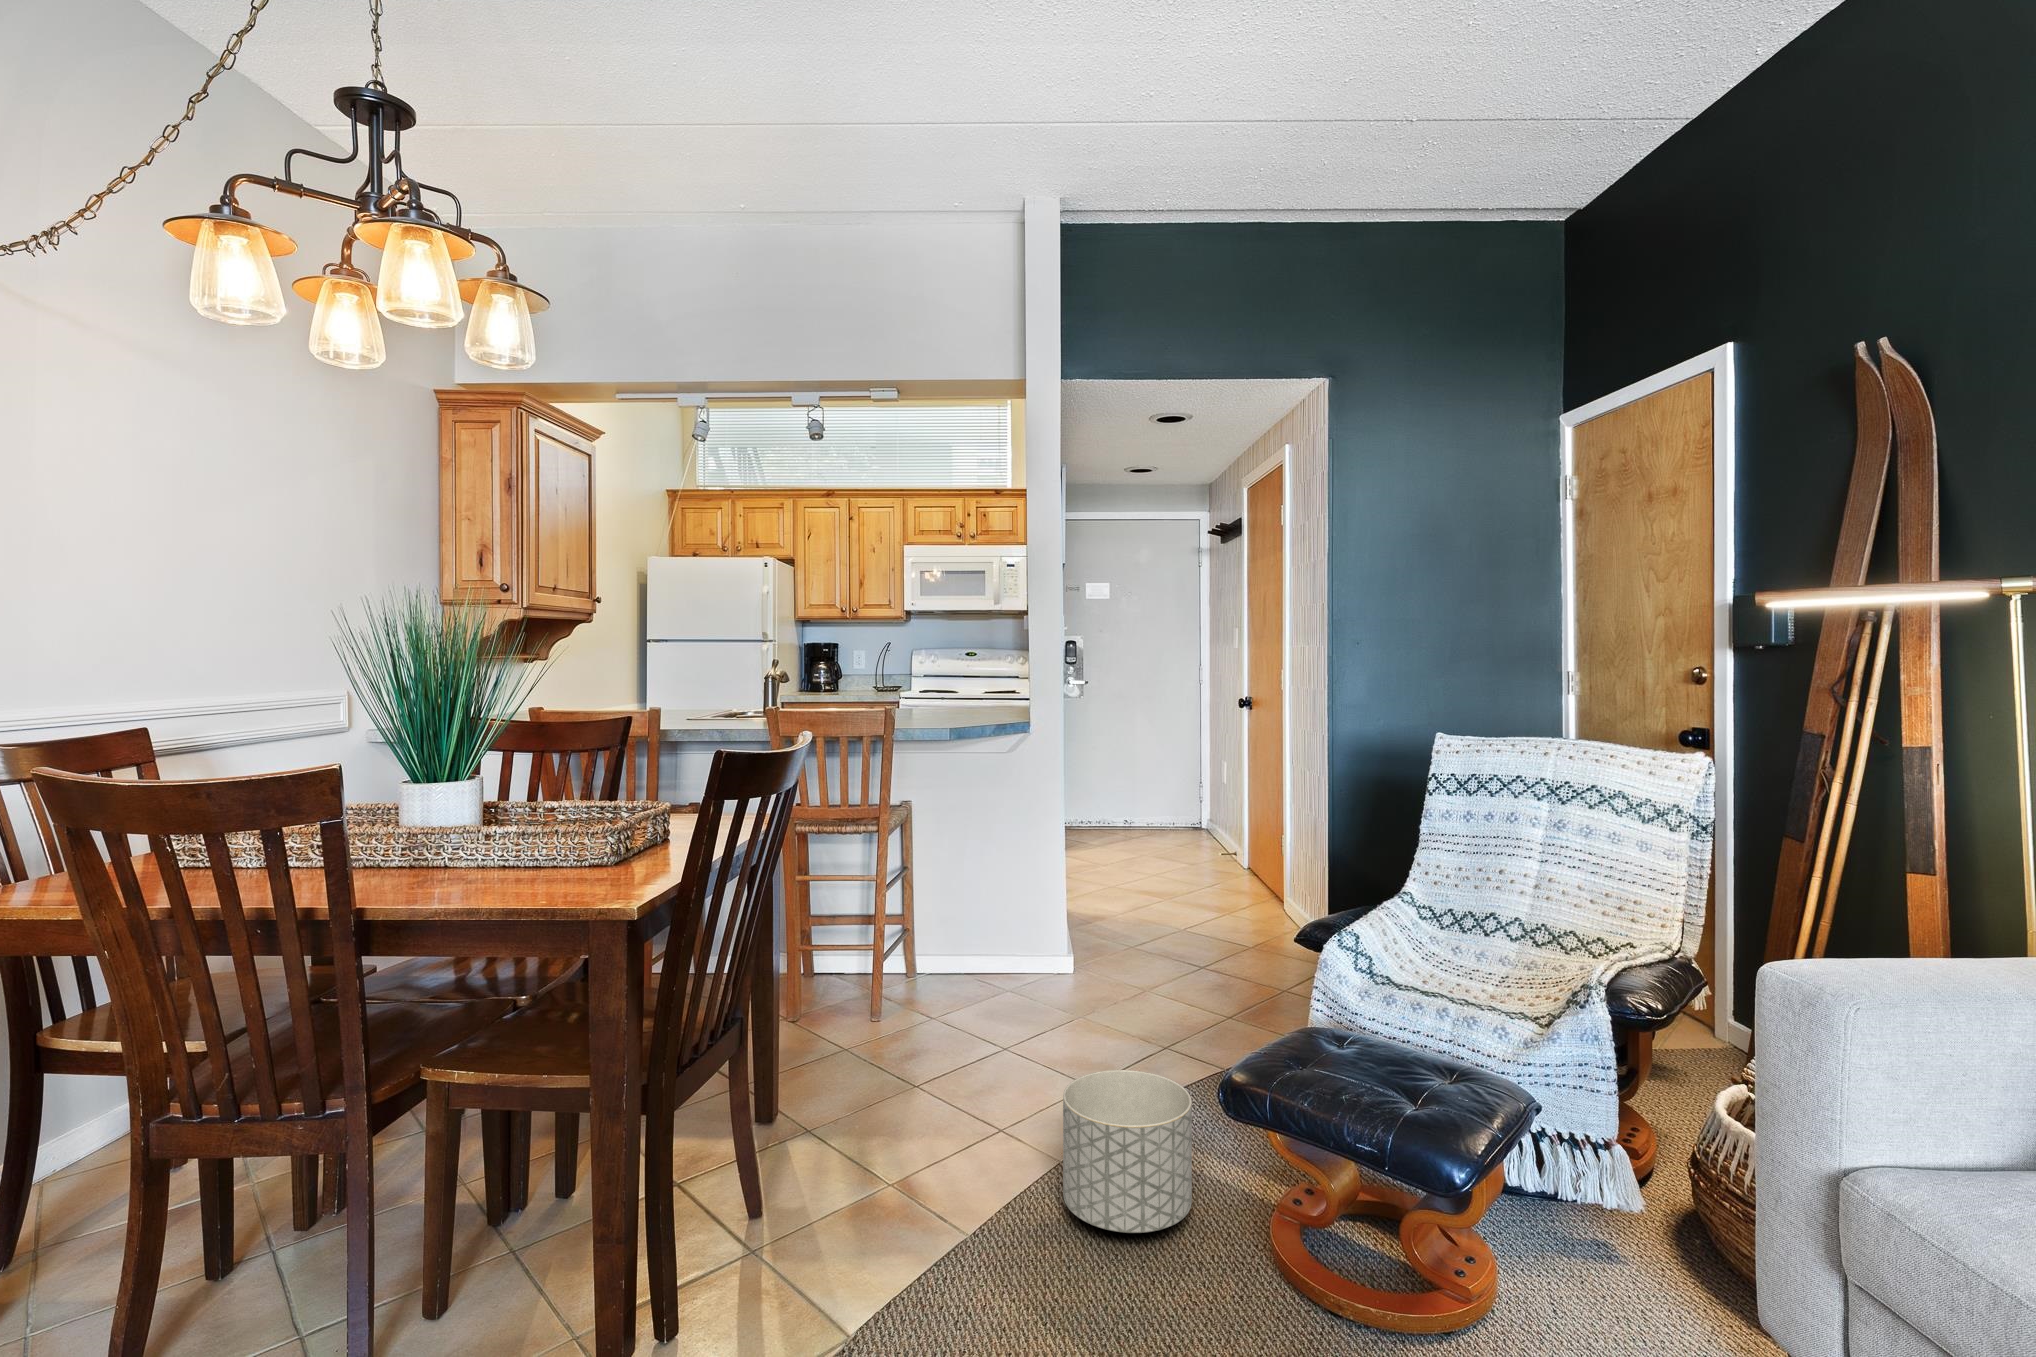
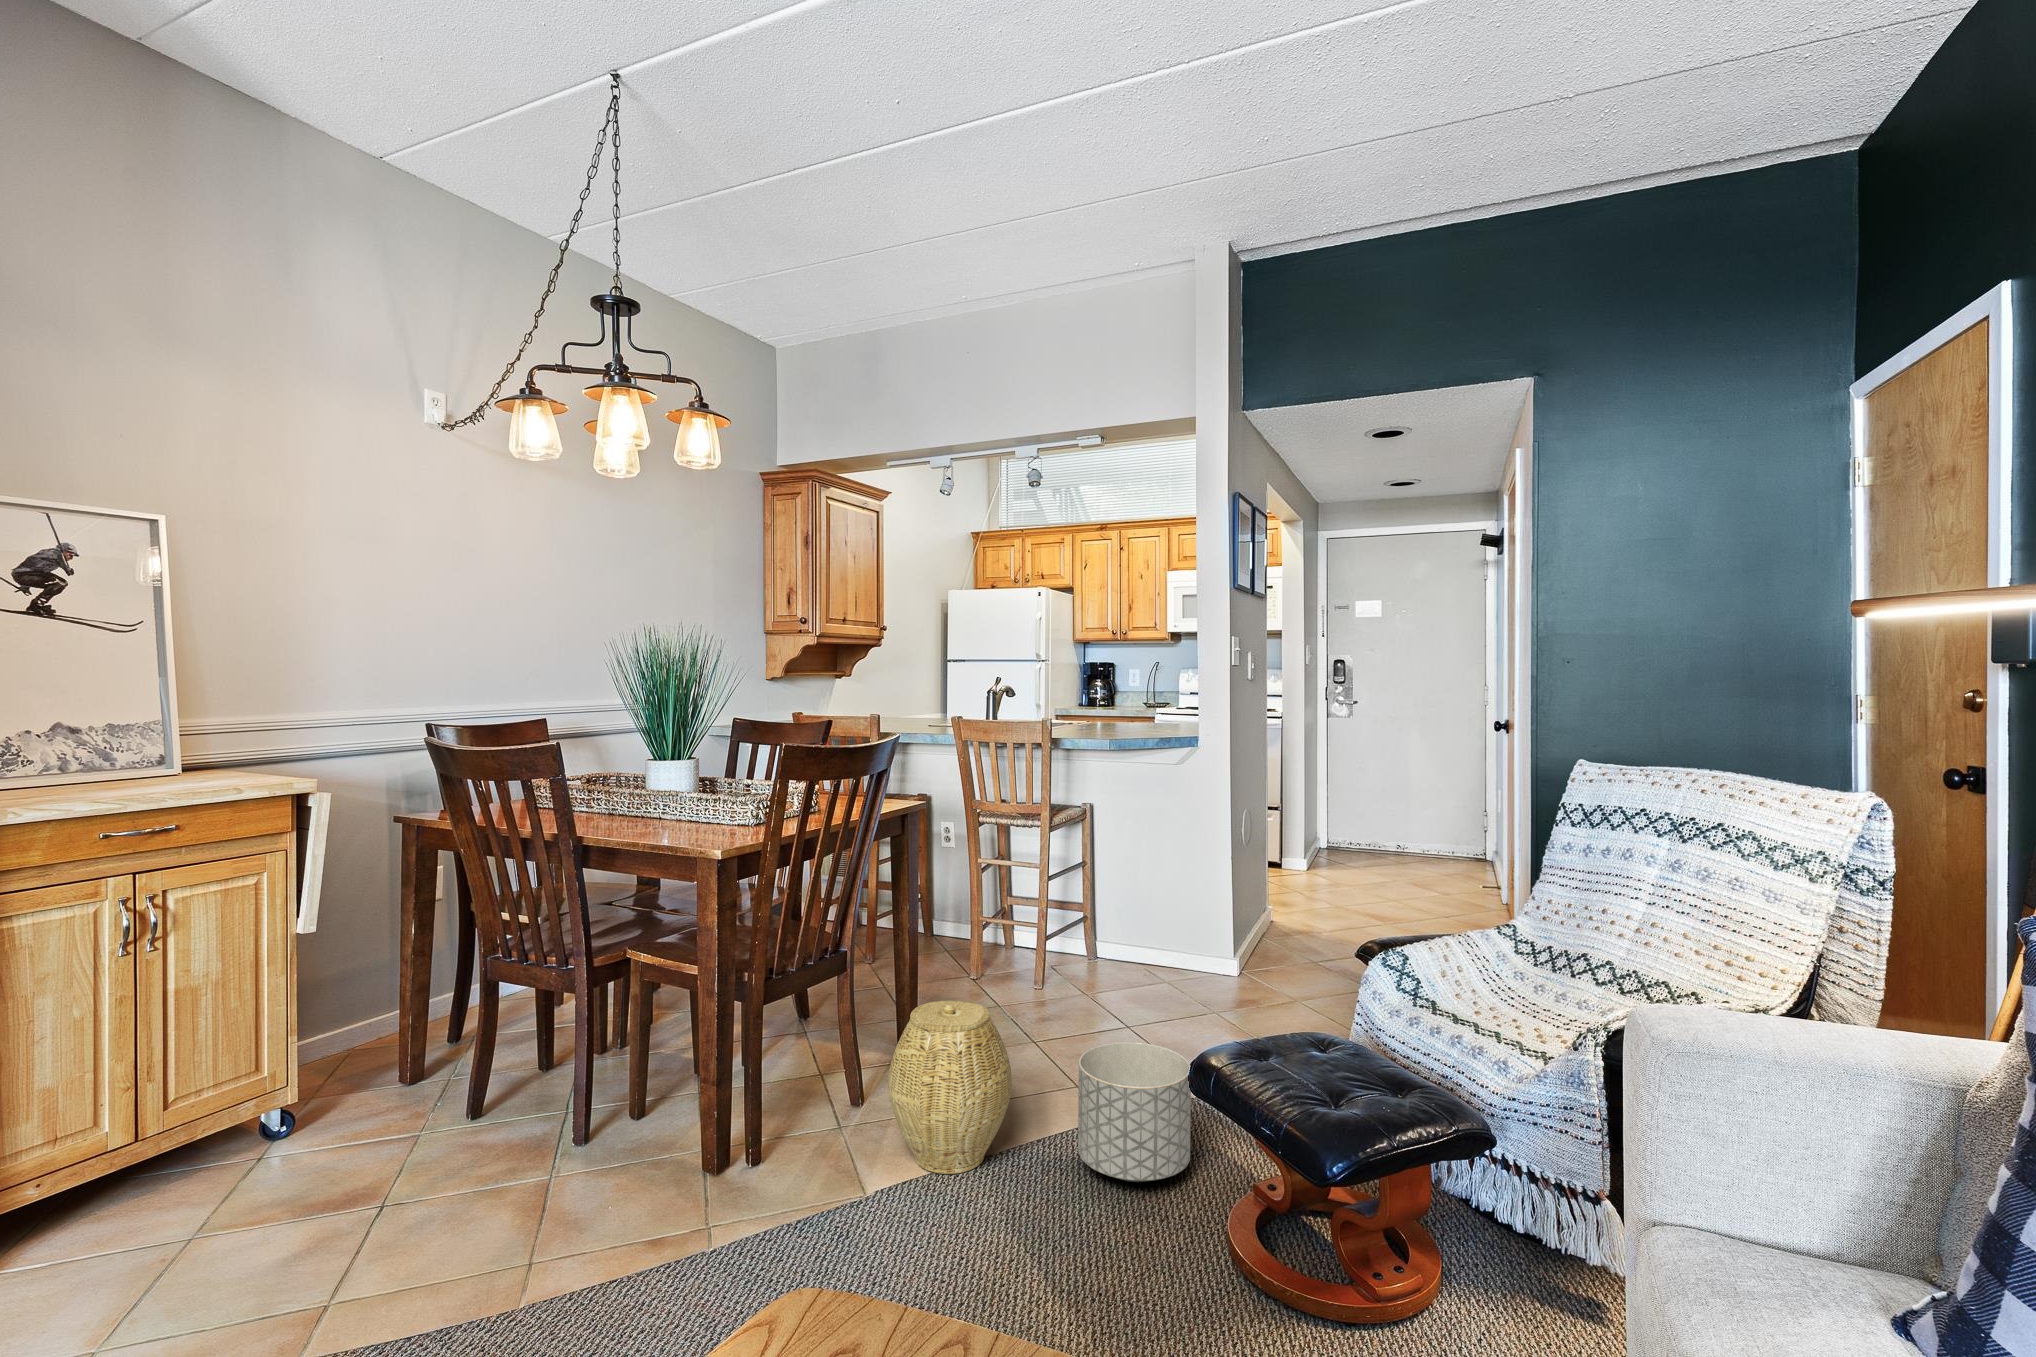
woven basket: none [837,1056,991,1277] -> present [888,1001,1012,1174]

